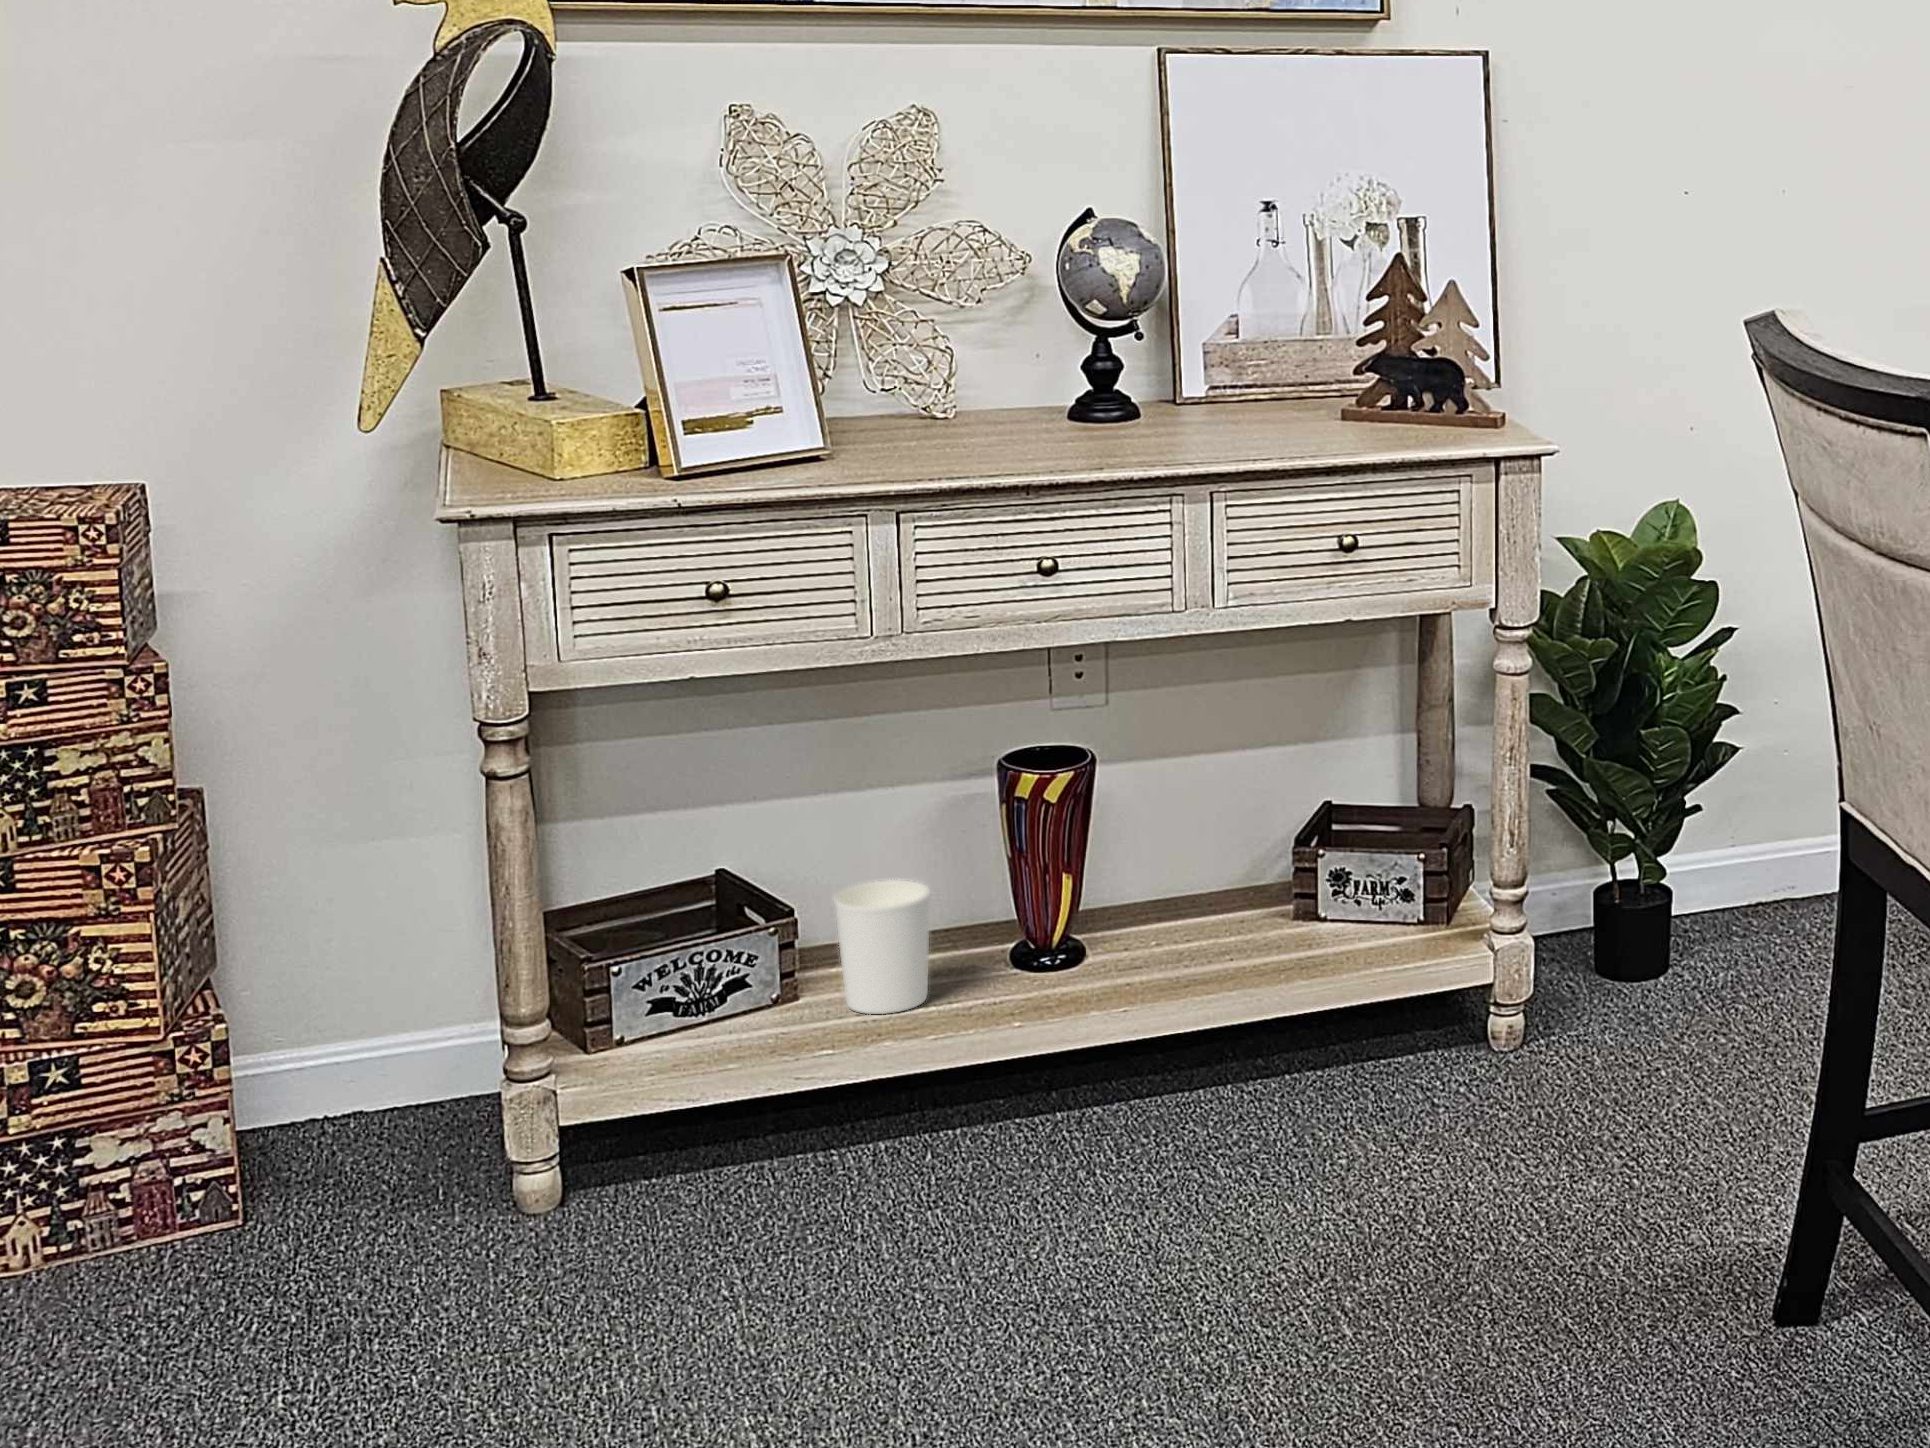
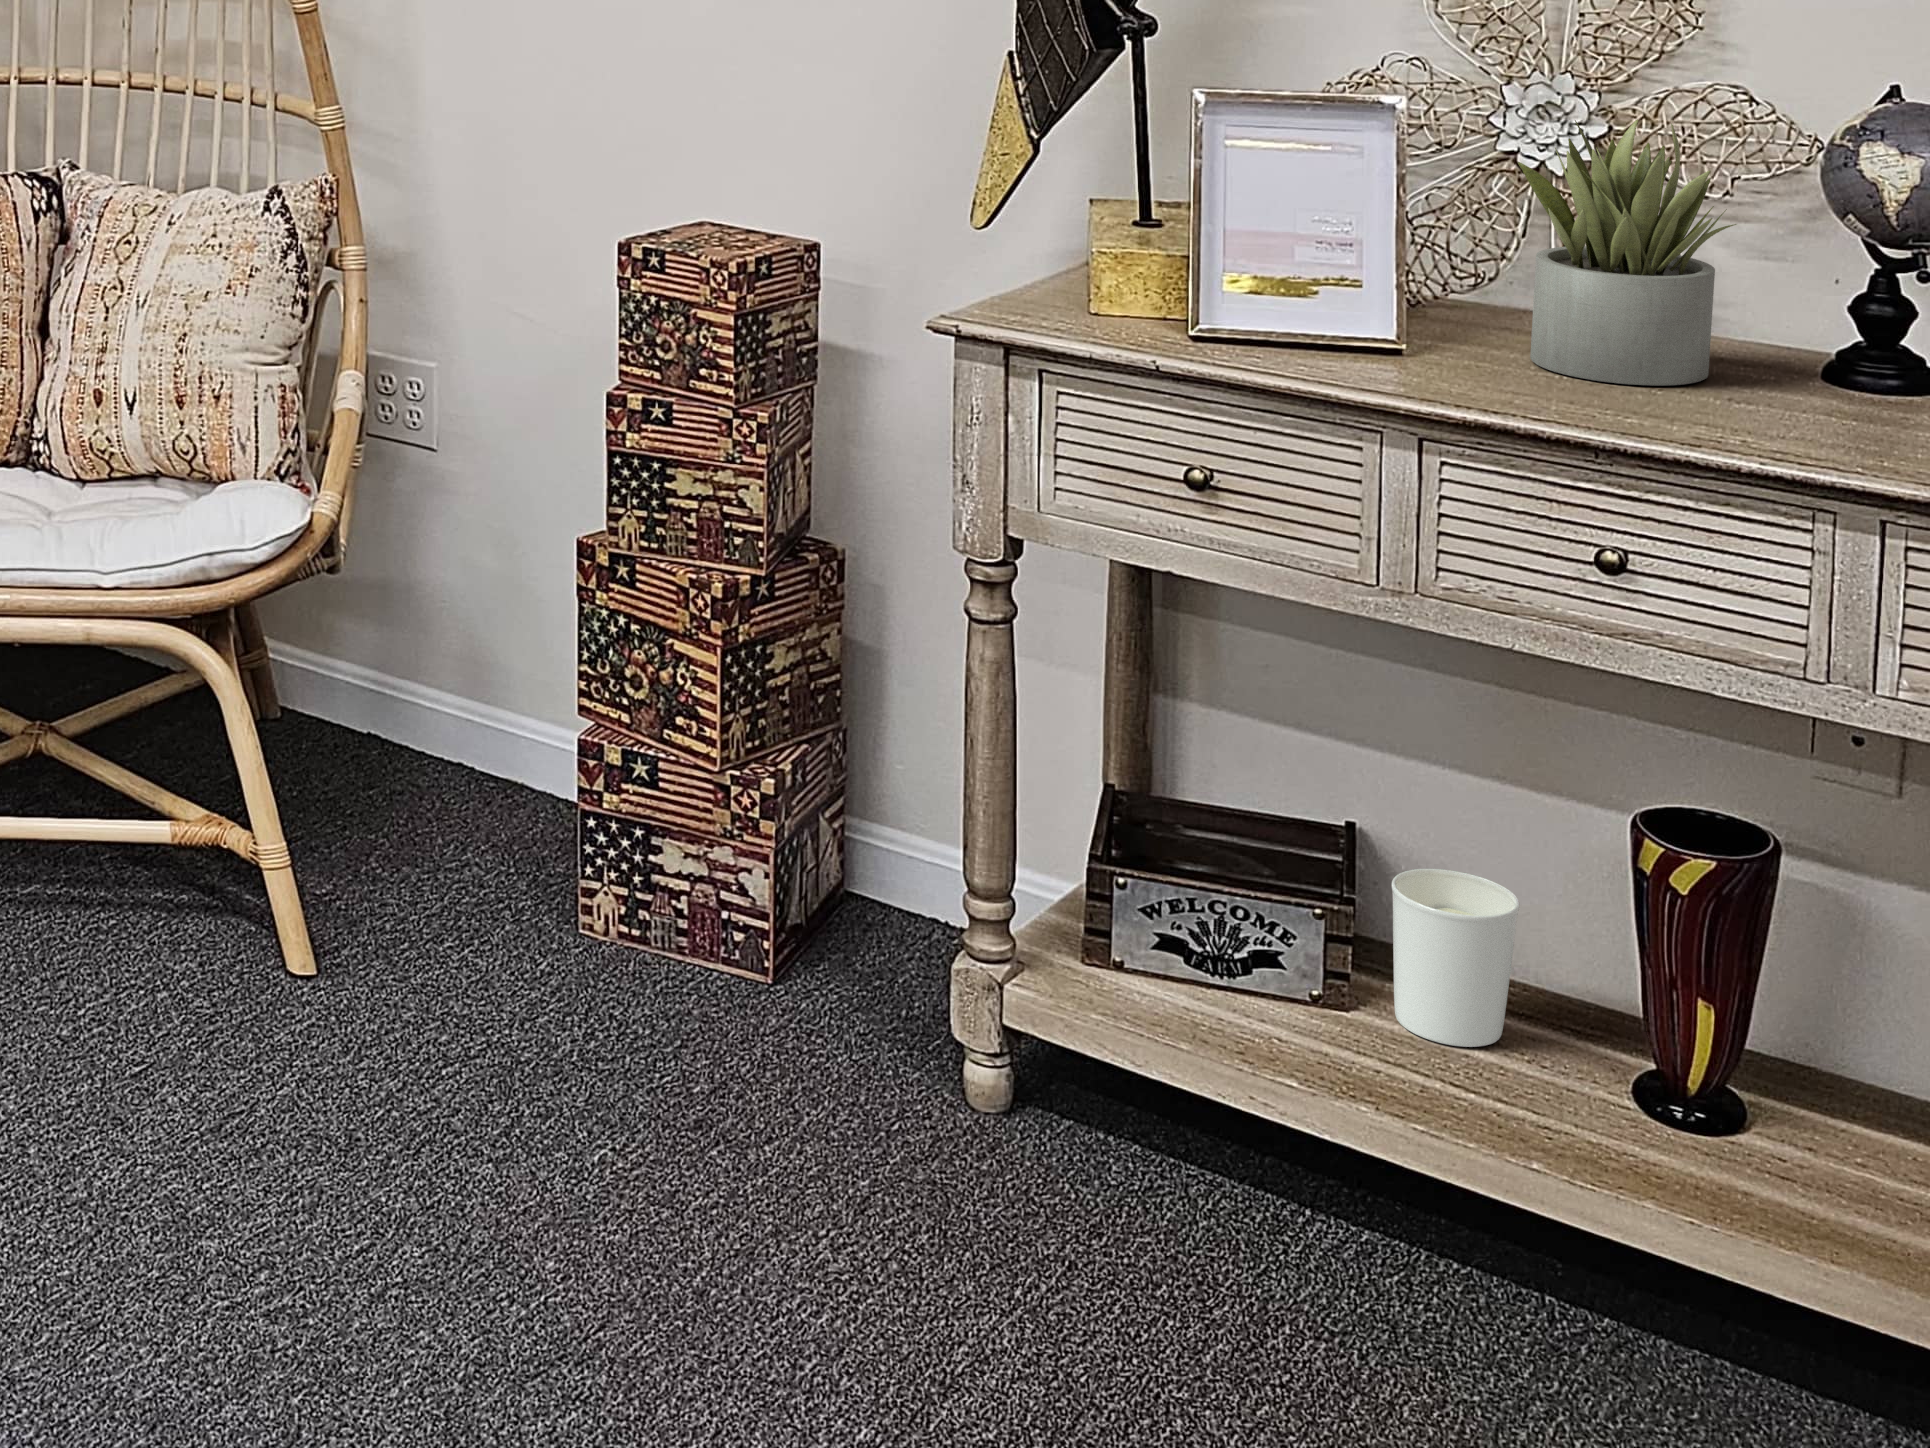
succulent plant: none [890,252,1043,453] -> present [1518,119,1736,386]

